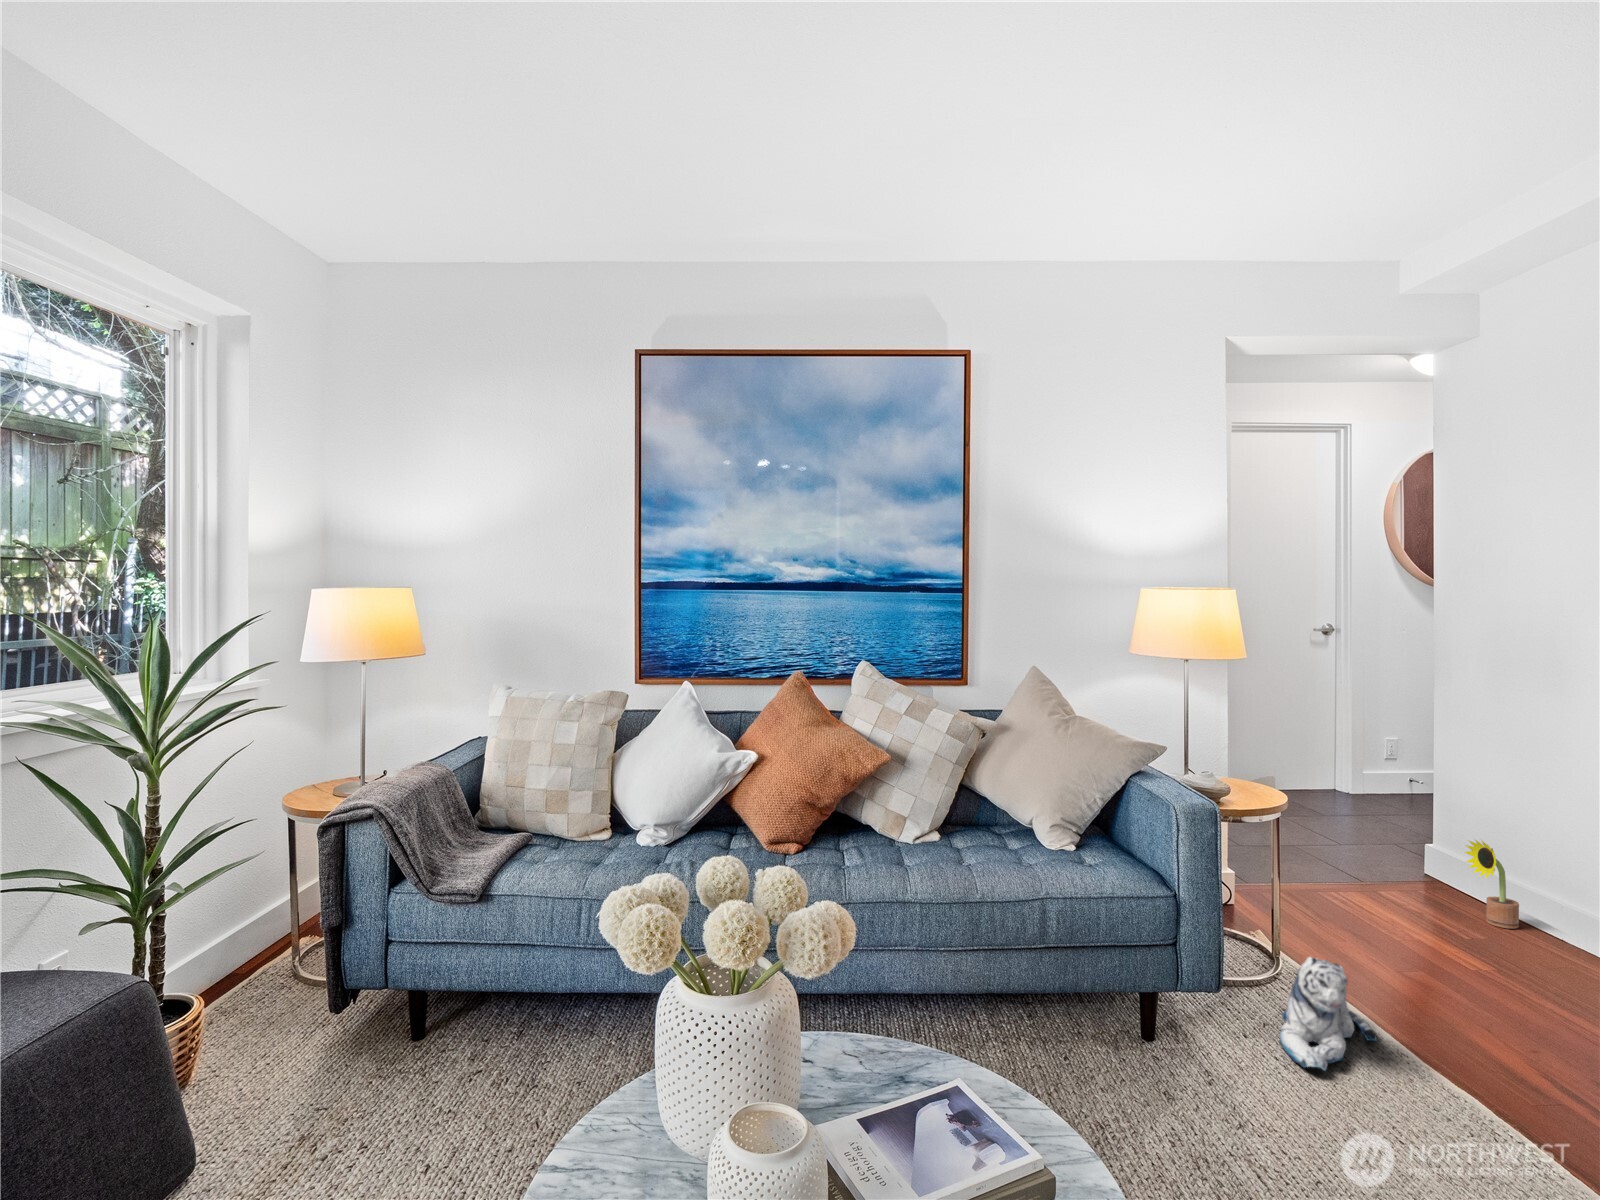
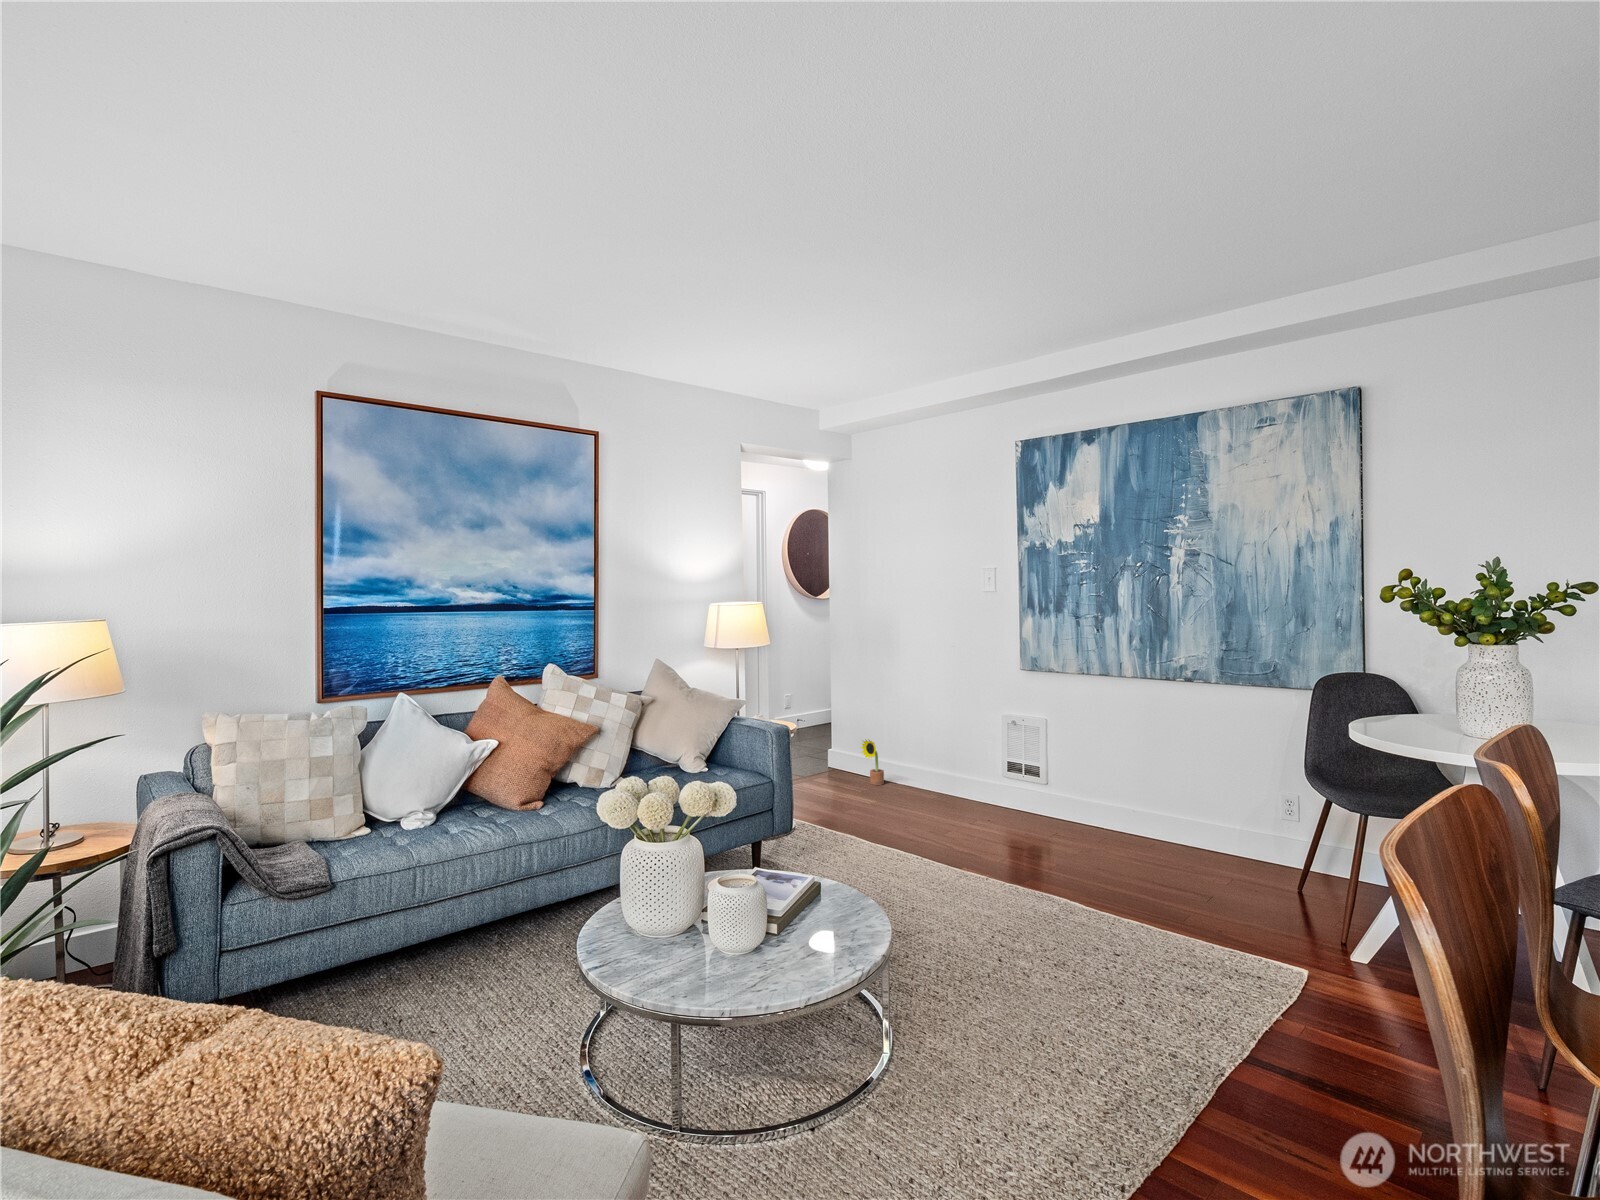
plush toy: present [1279,957,1377,1071] -> none [814,808,860,865]

